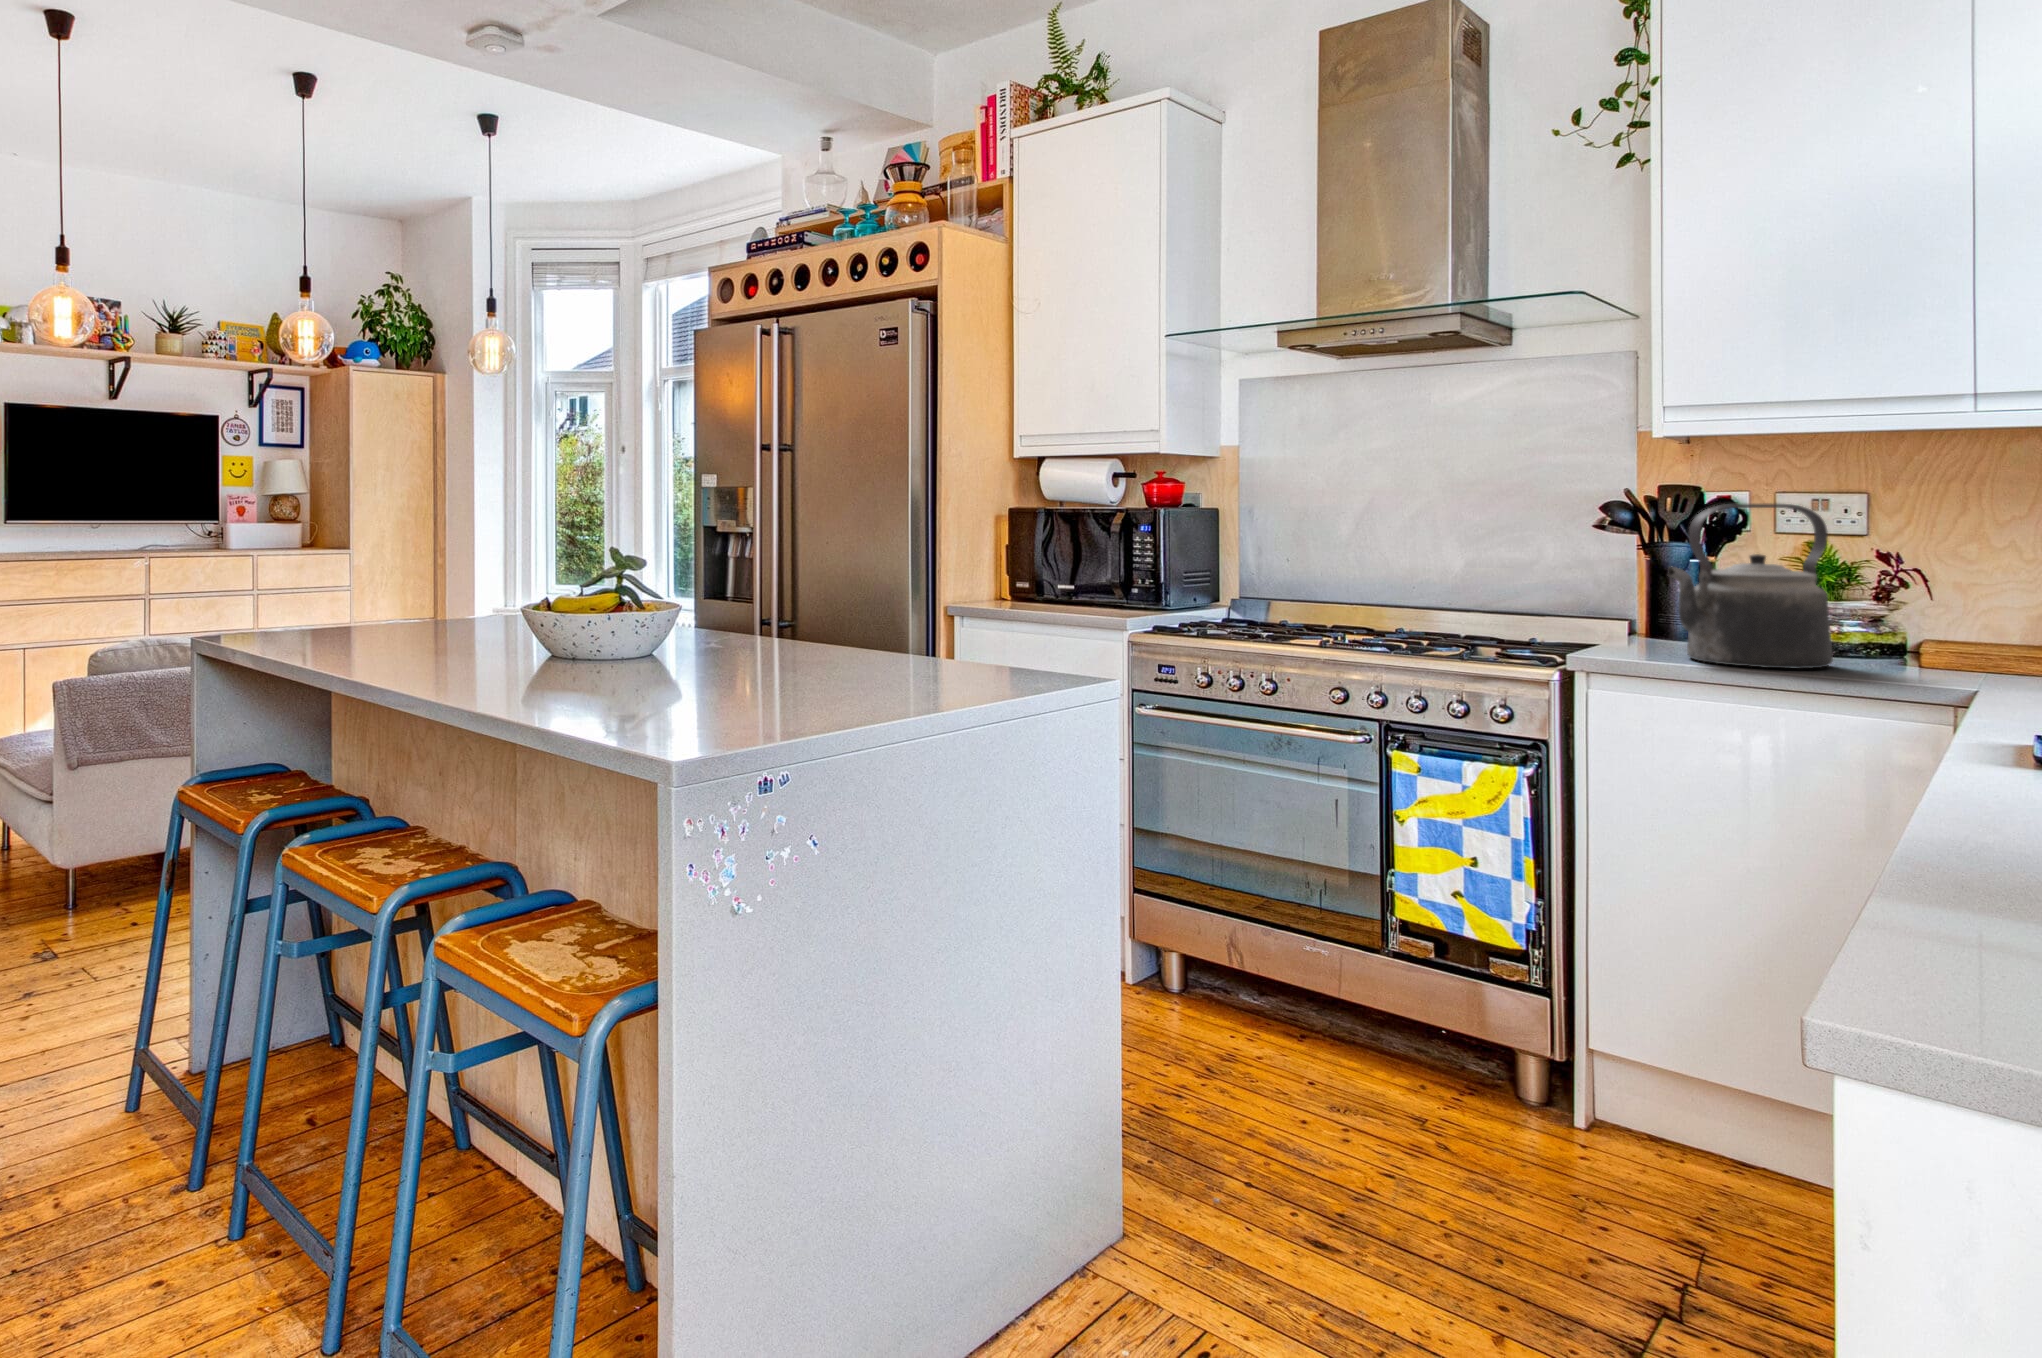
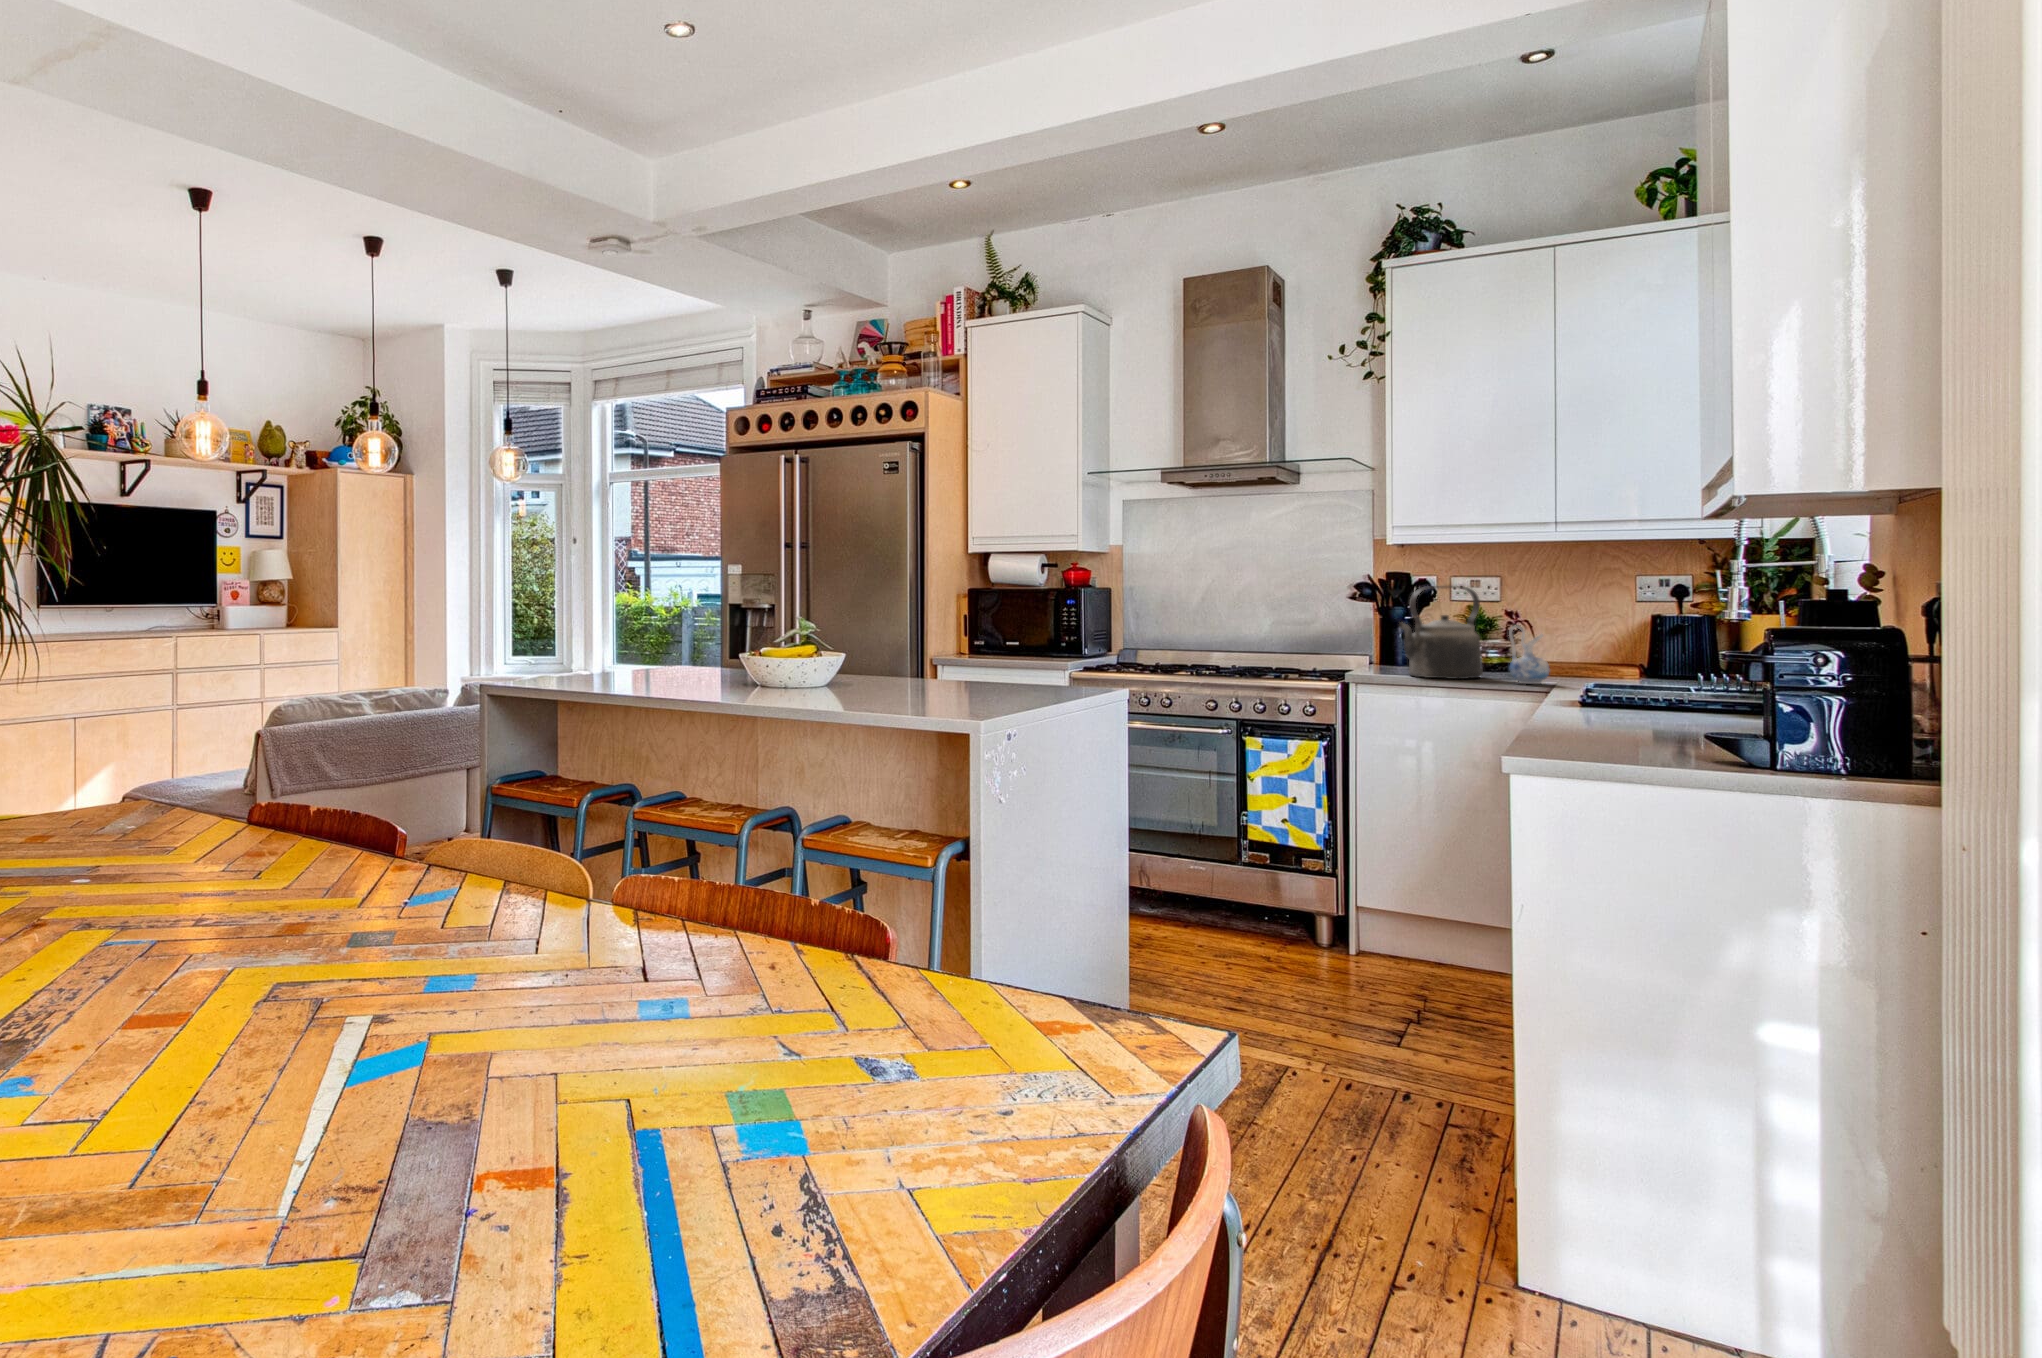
ceramic pitcher: none [1888,577,1975,687] -> present [1509,625,1550,684]

